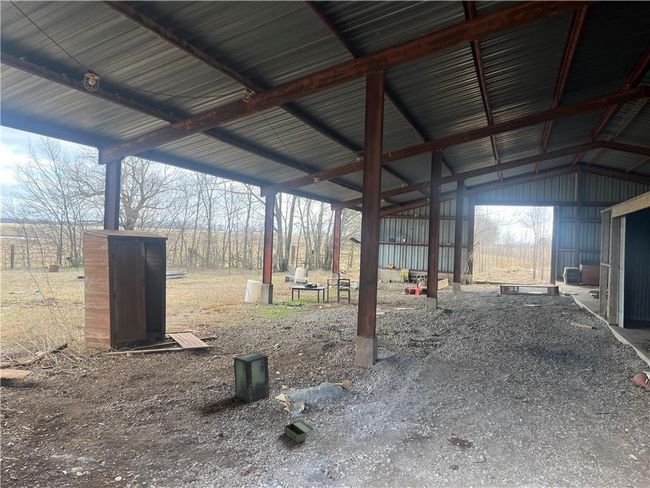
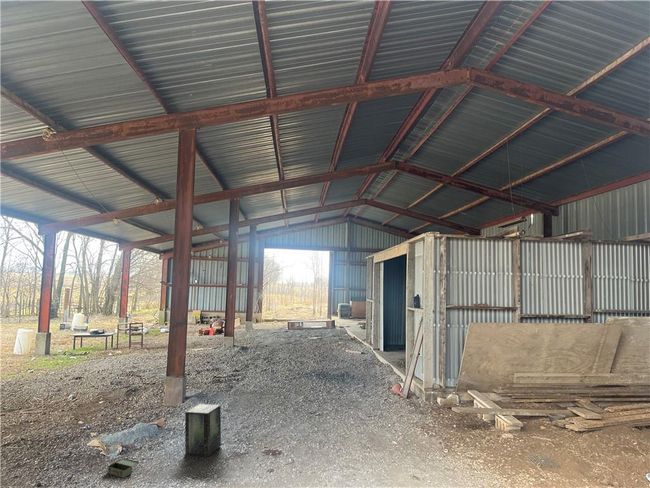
storage box: present [234,352,269,403] -> present [185,404,221,457]

